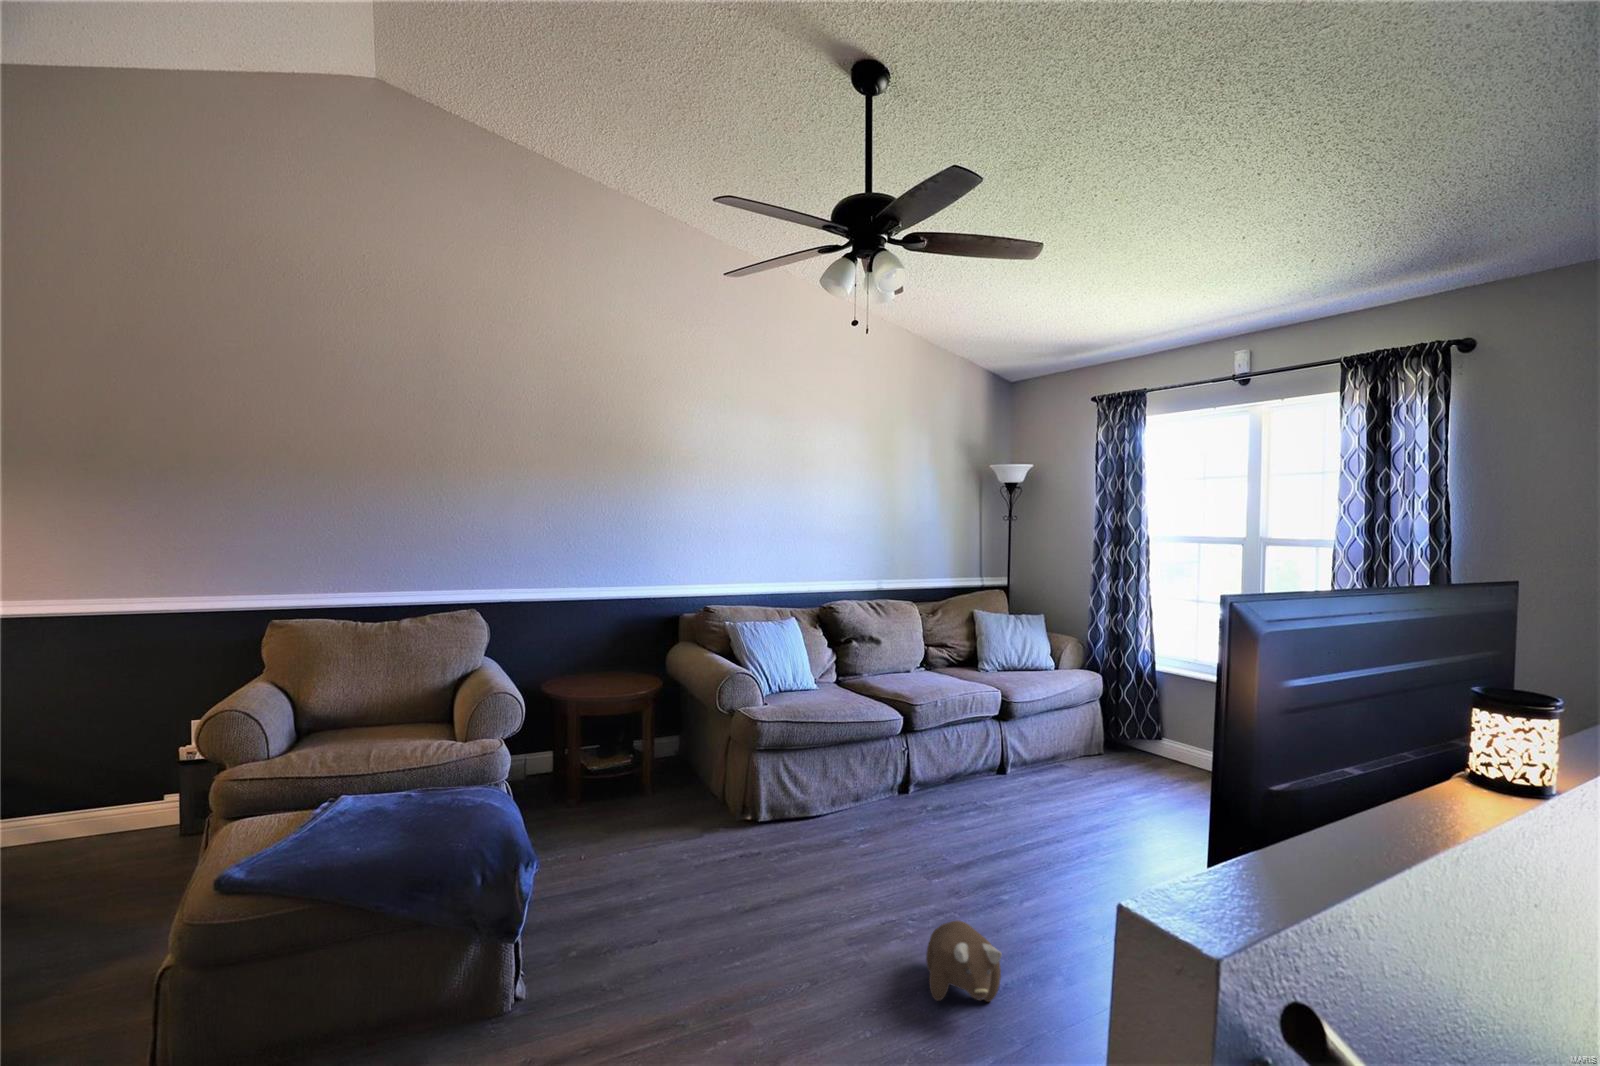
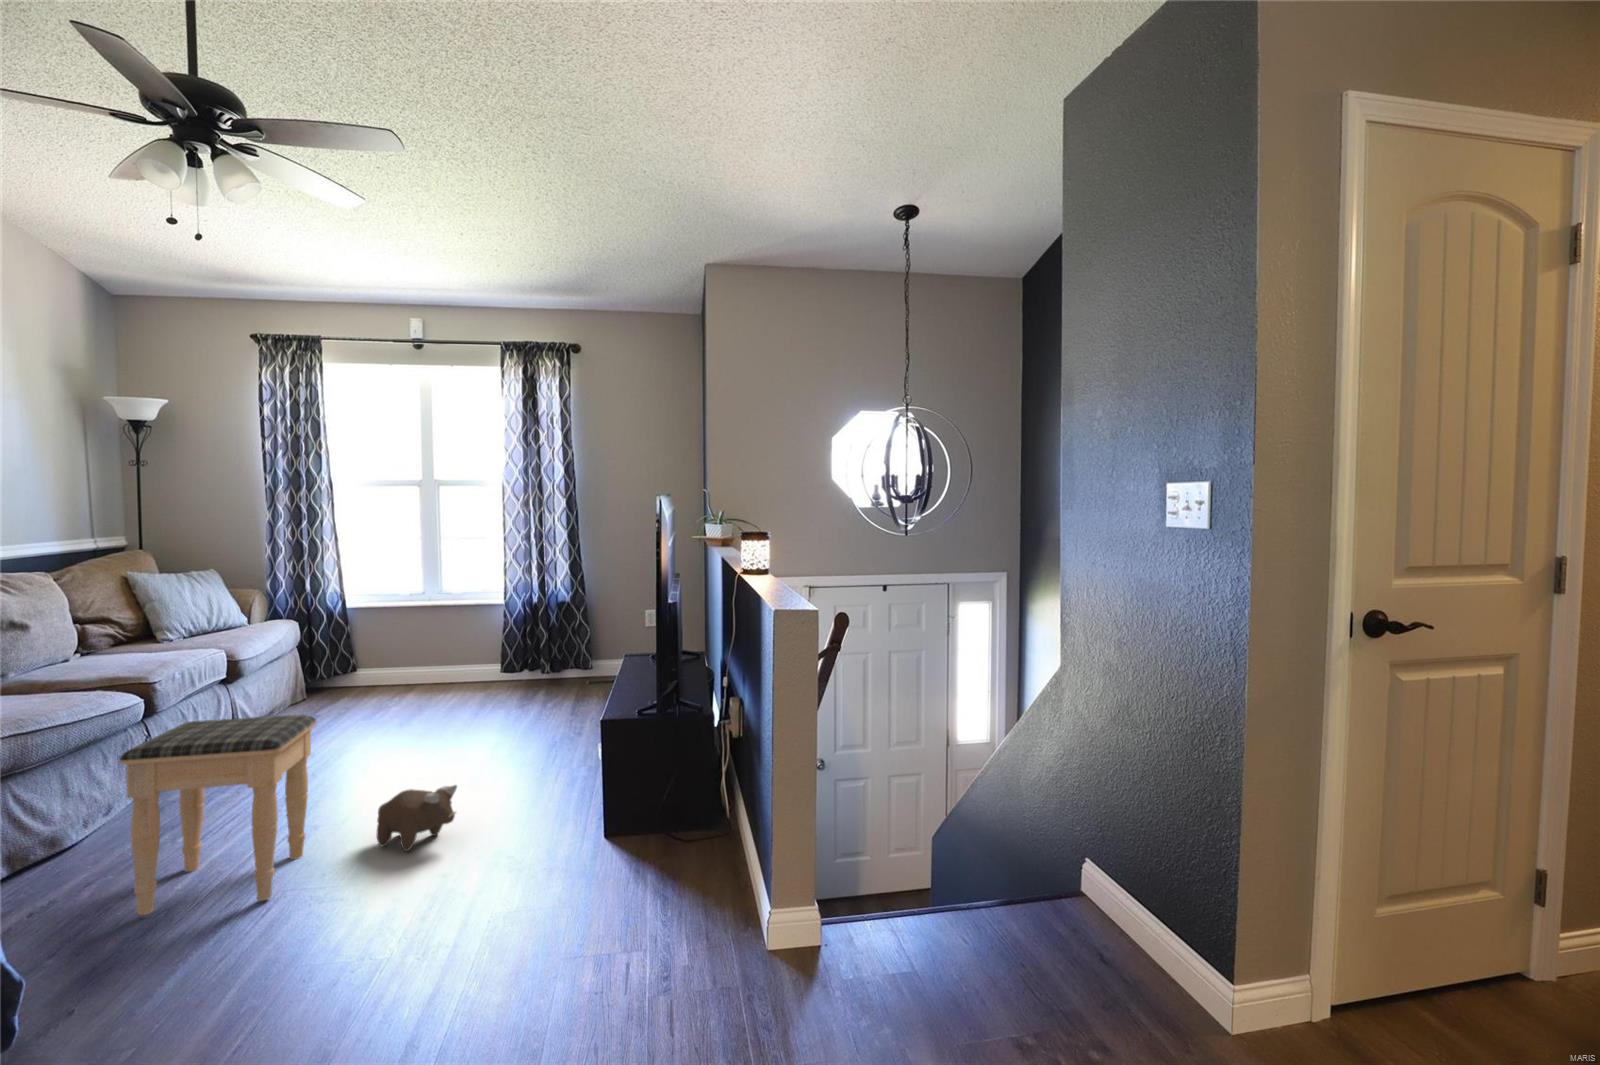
footstool: none [744,753,905,961] -> present [120,715,316,915]

